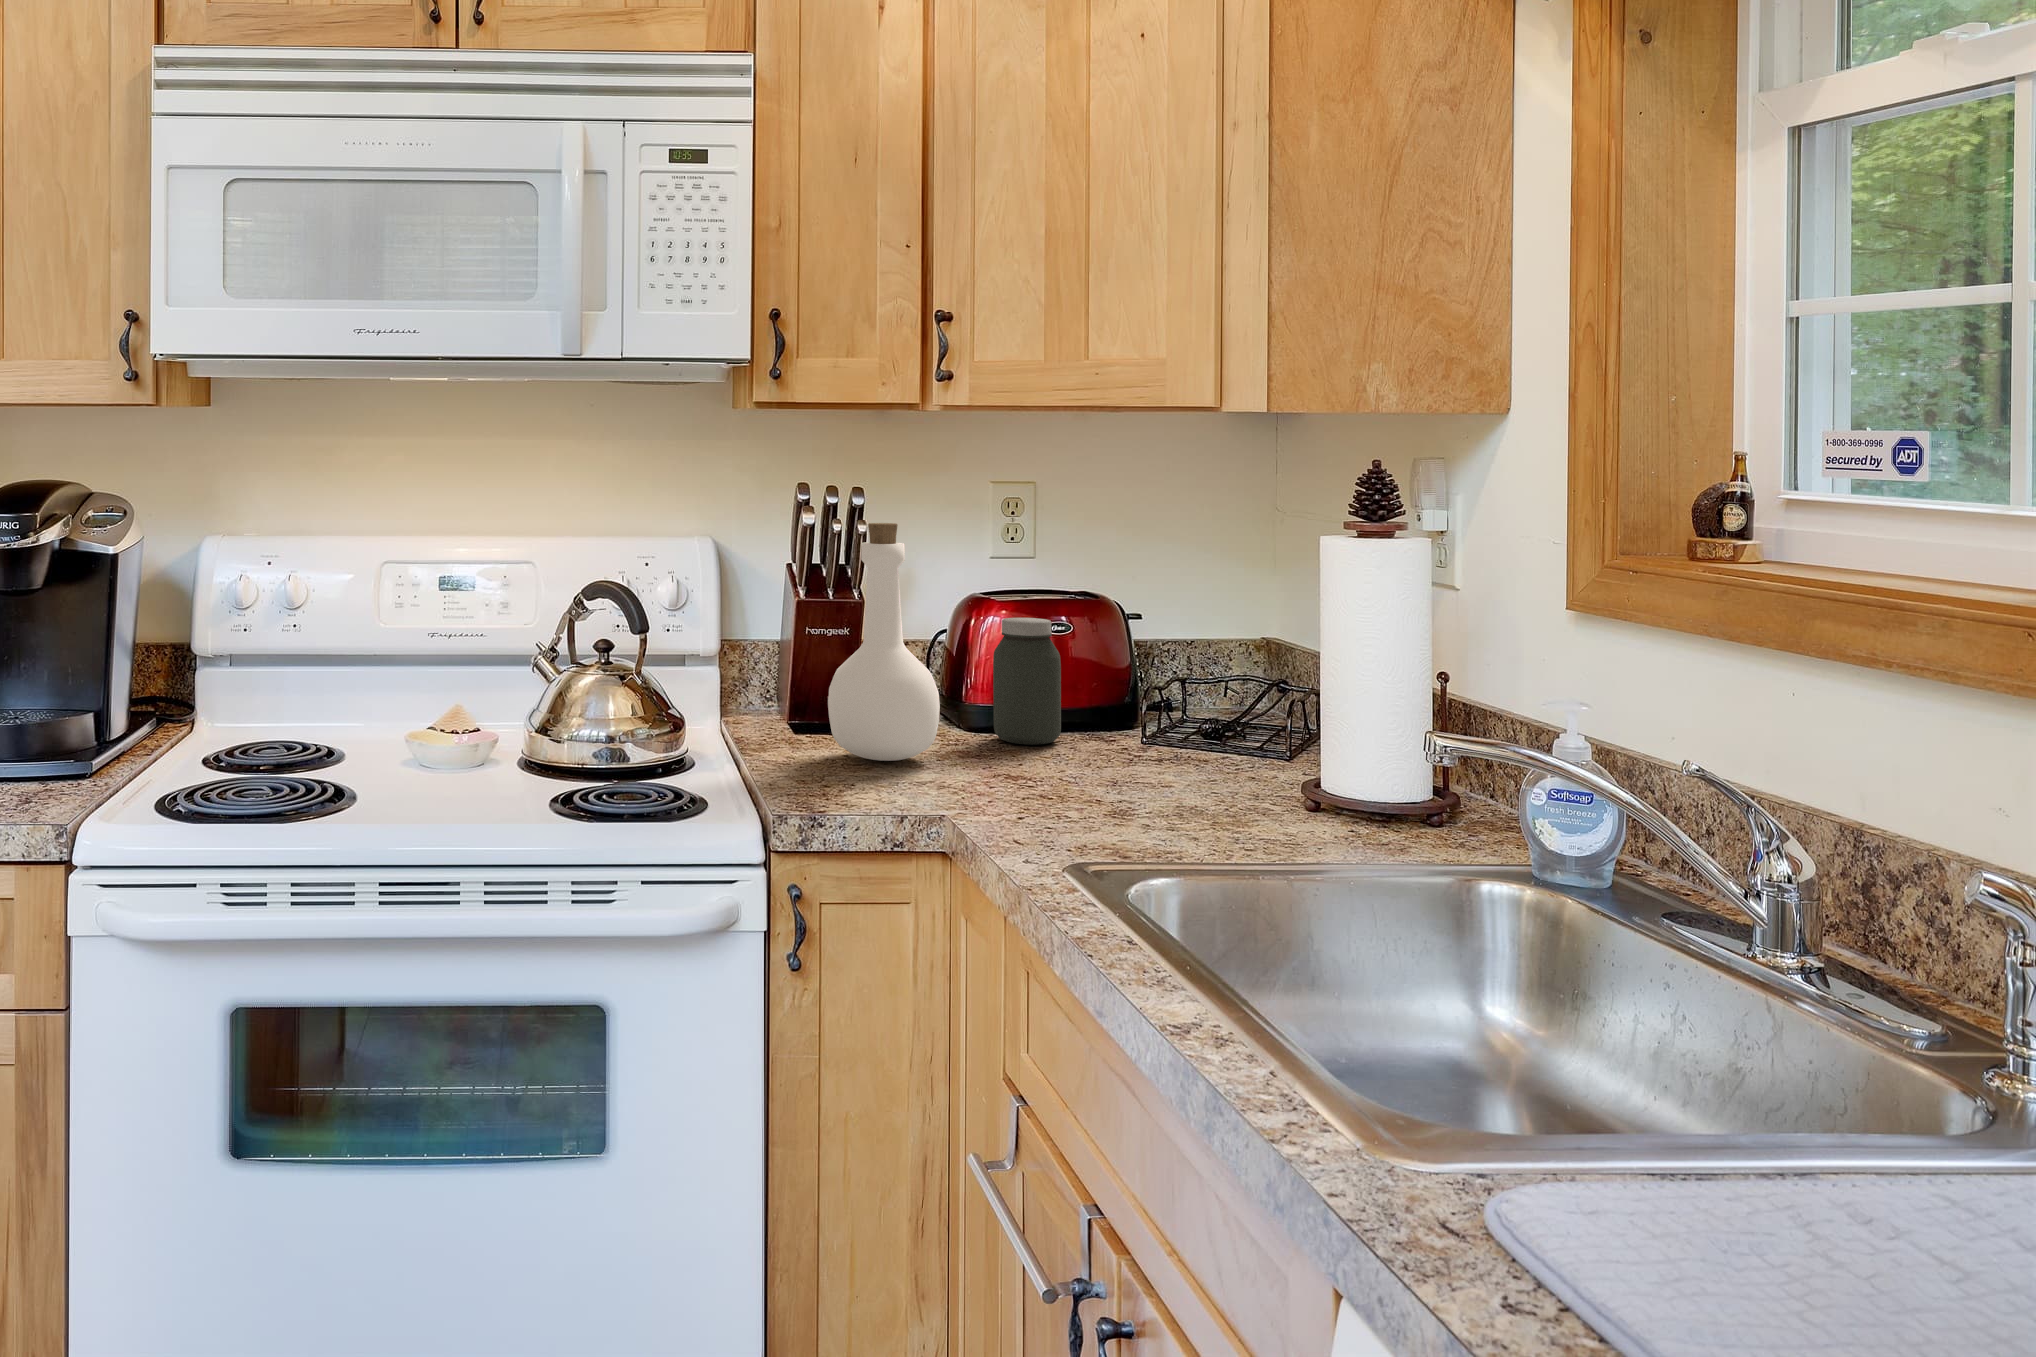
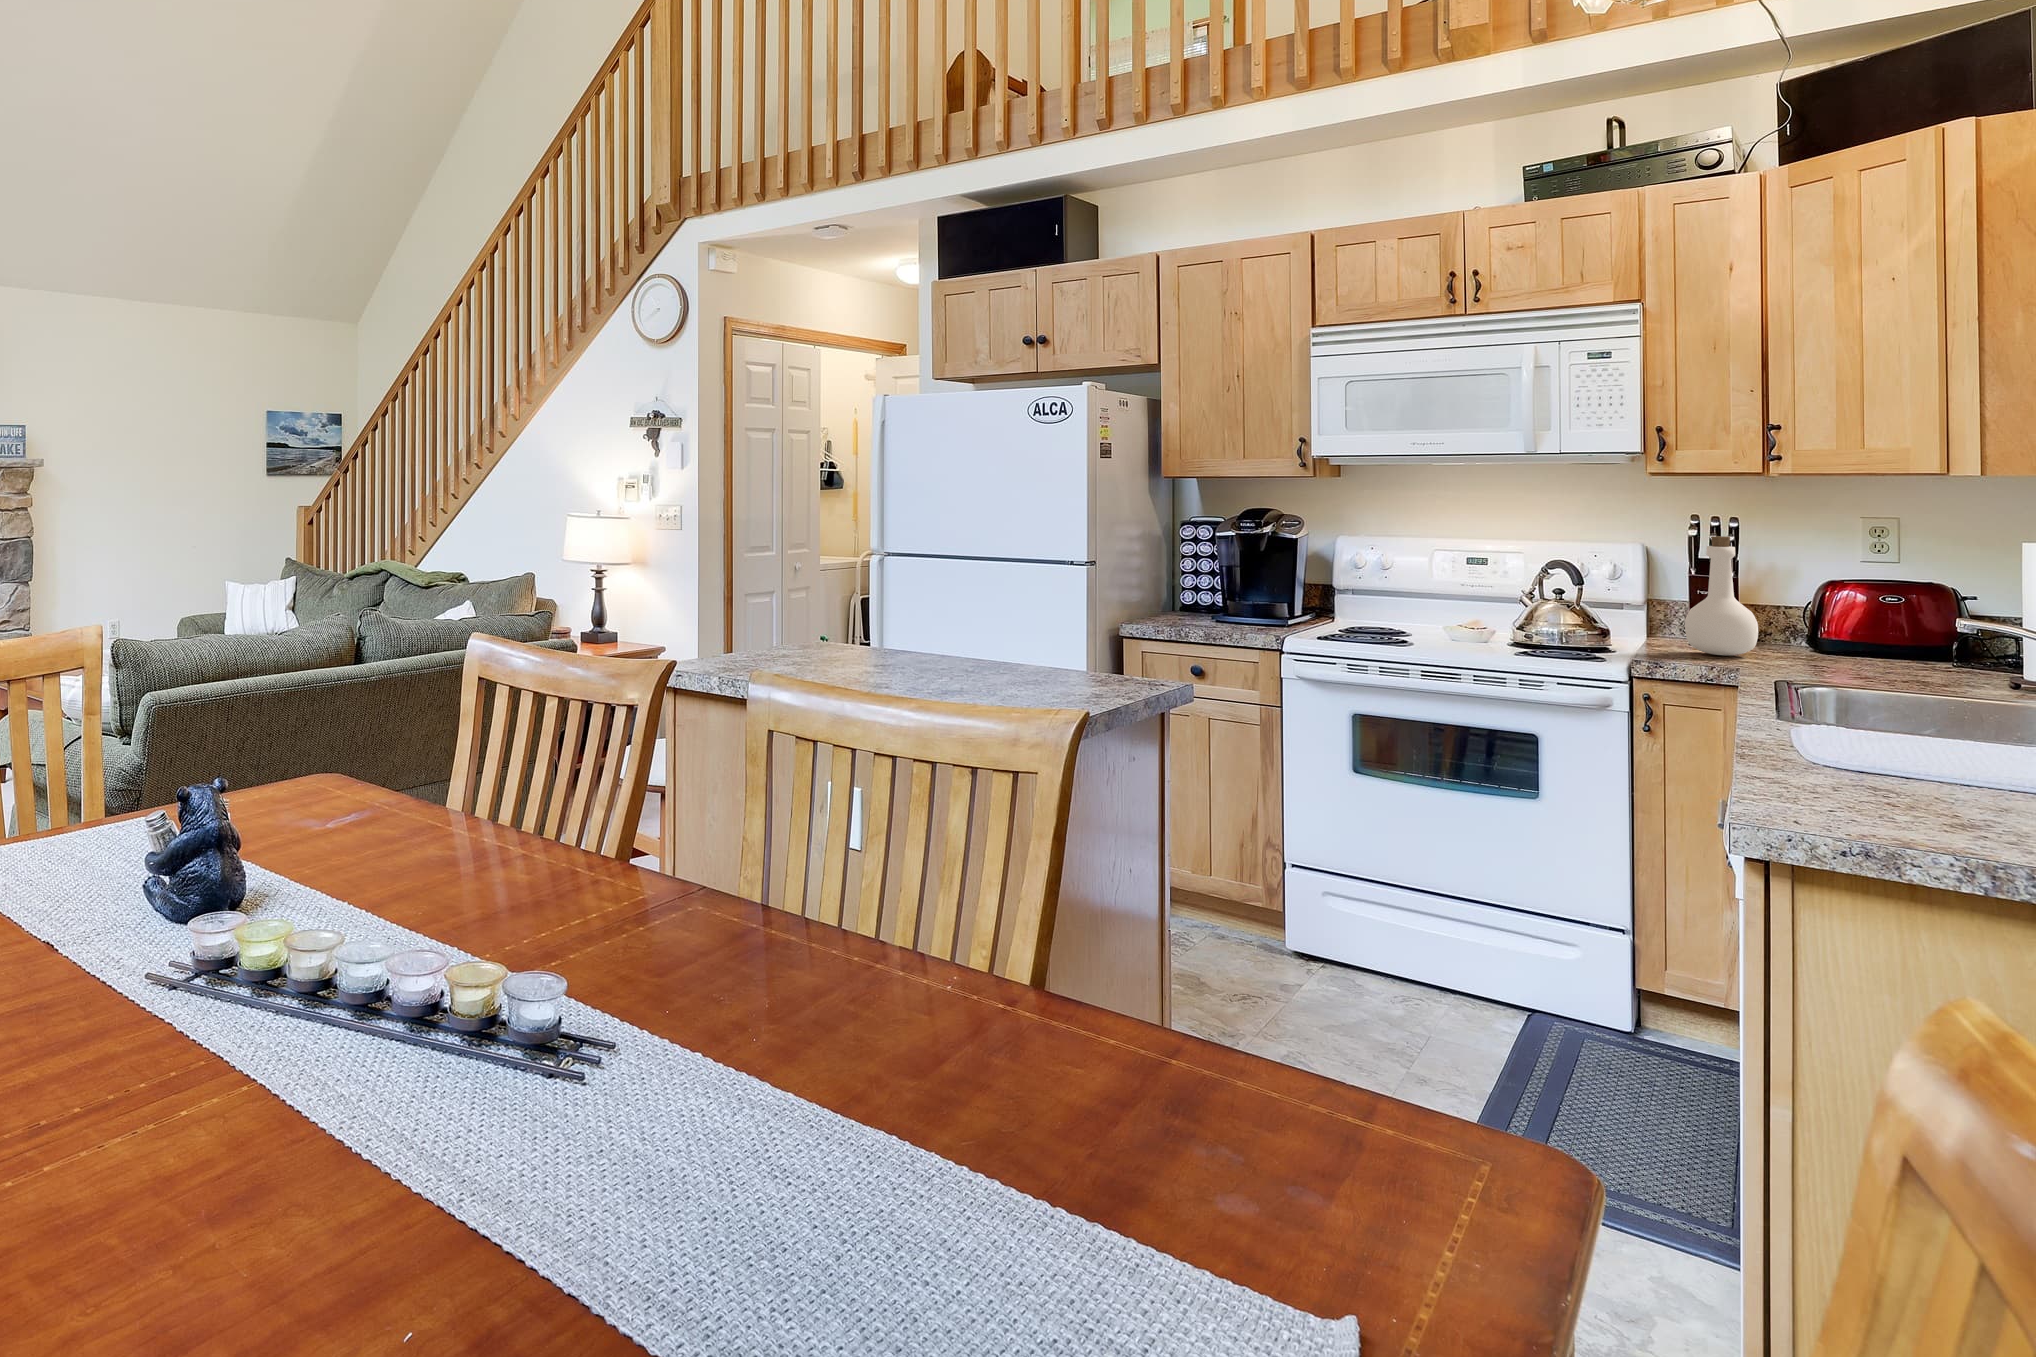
jar: present [993,618,1061,745] -> none [1813,591,1862,659]

